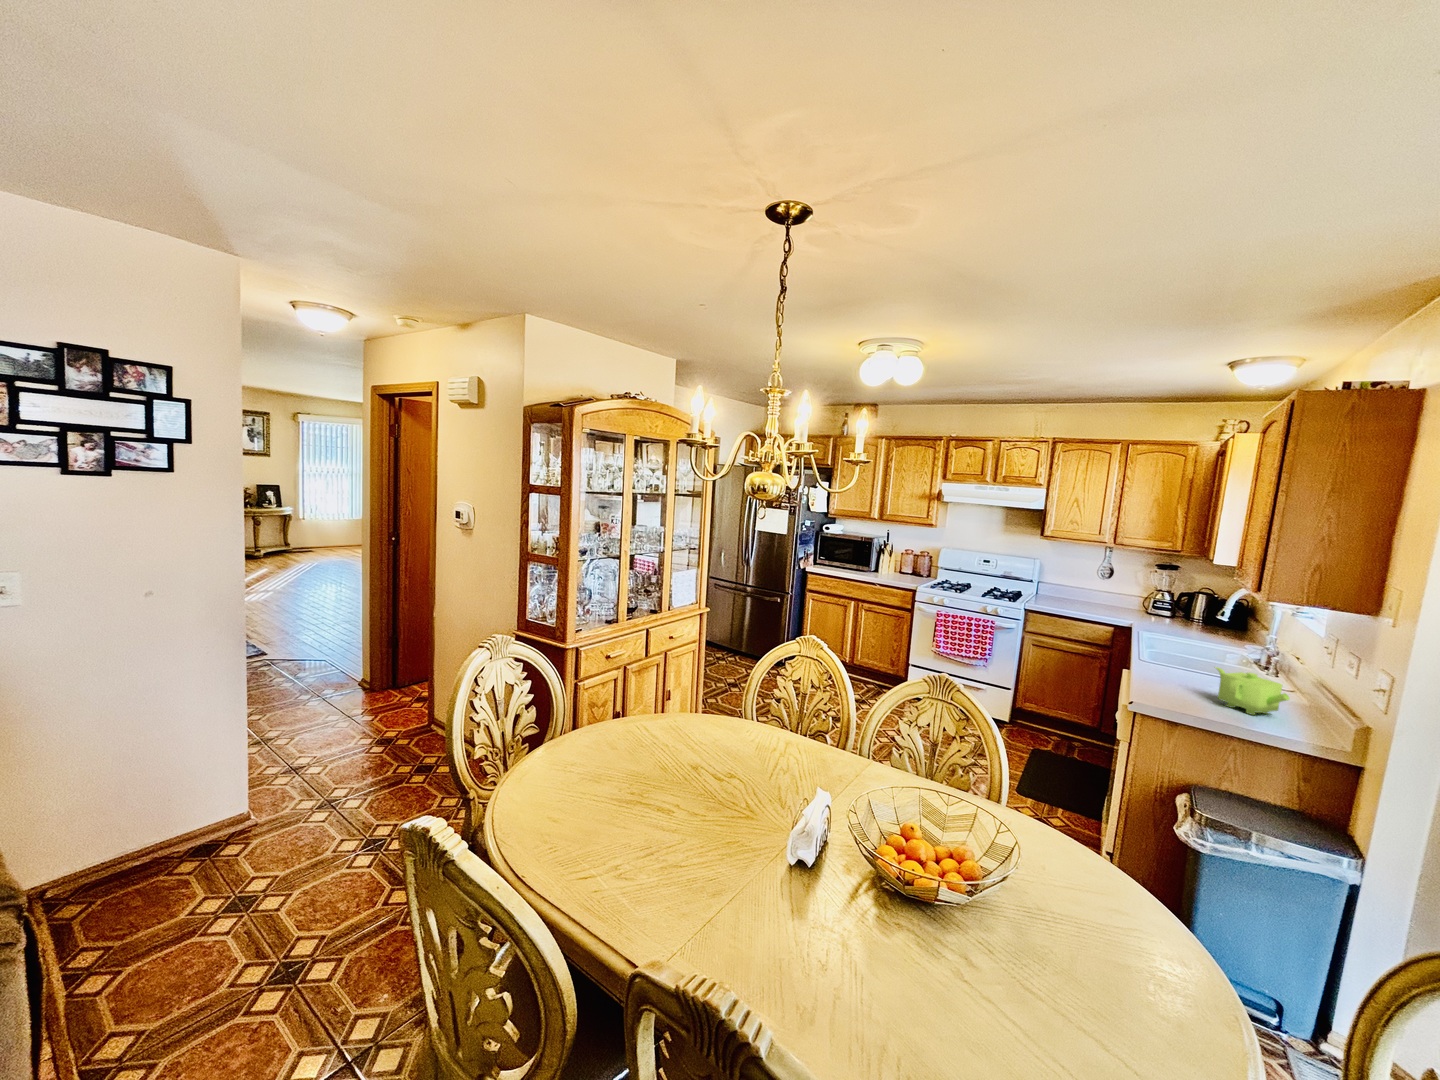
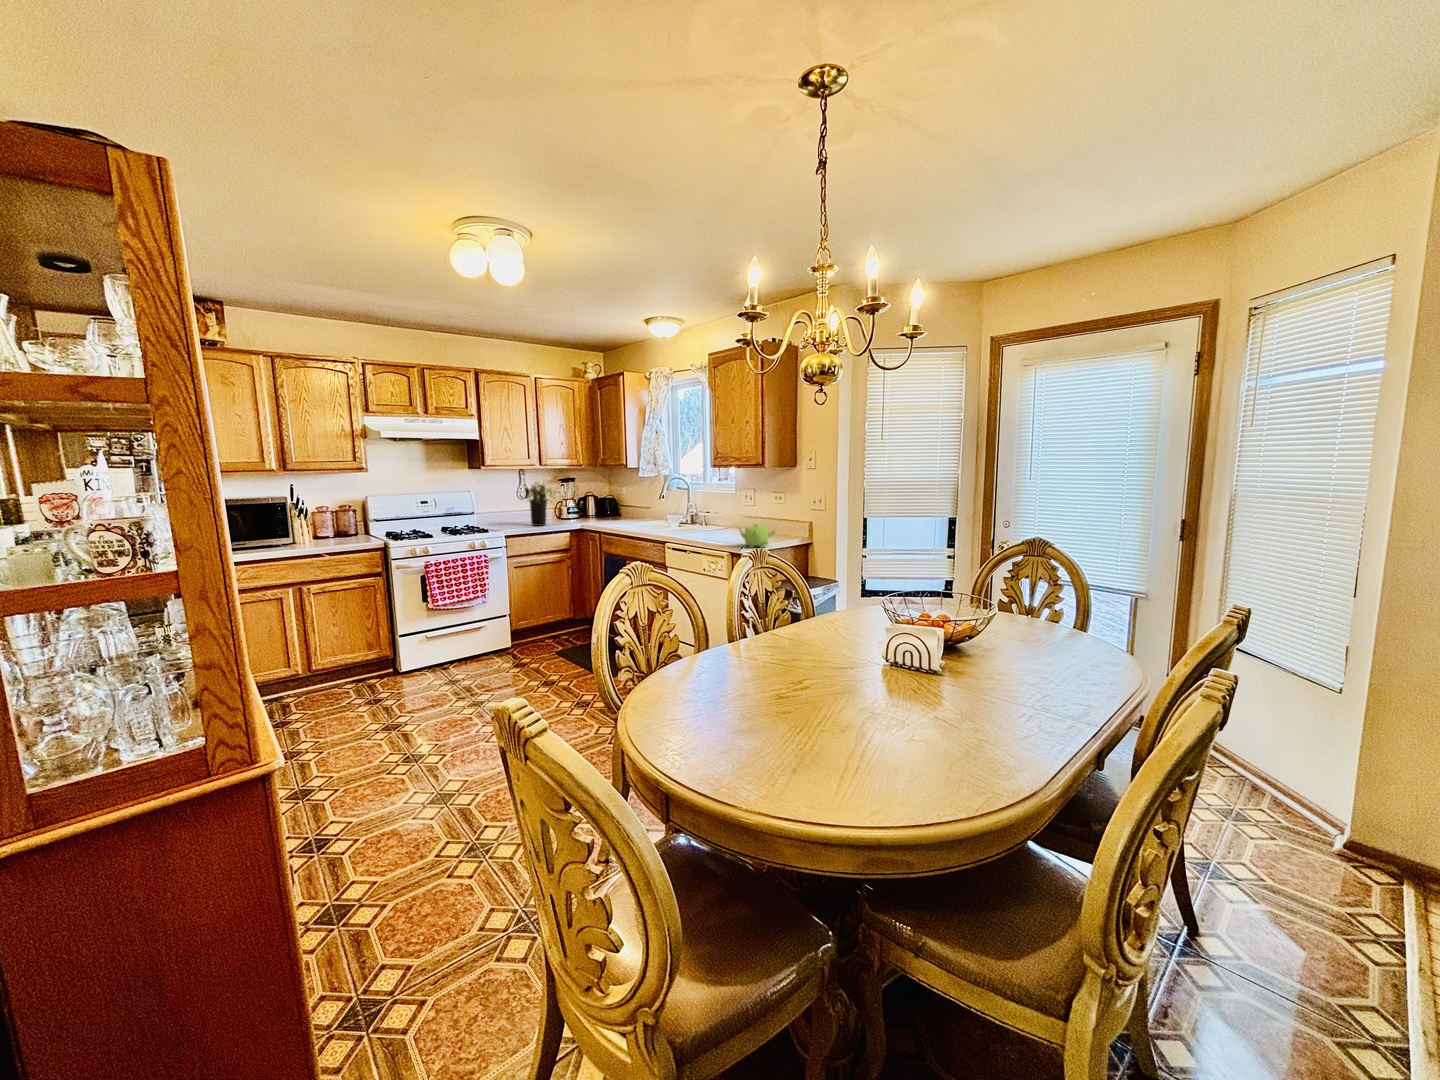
flower arrangement: none [1065,560,1115,611] -> present [527,482,557,526]

